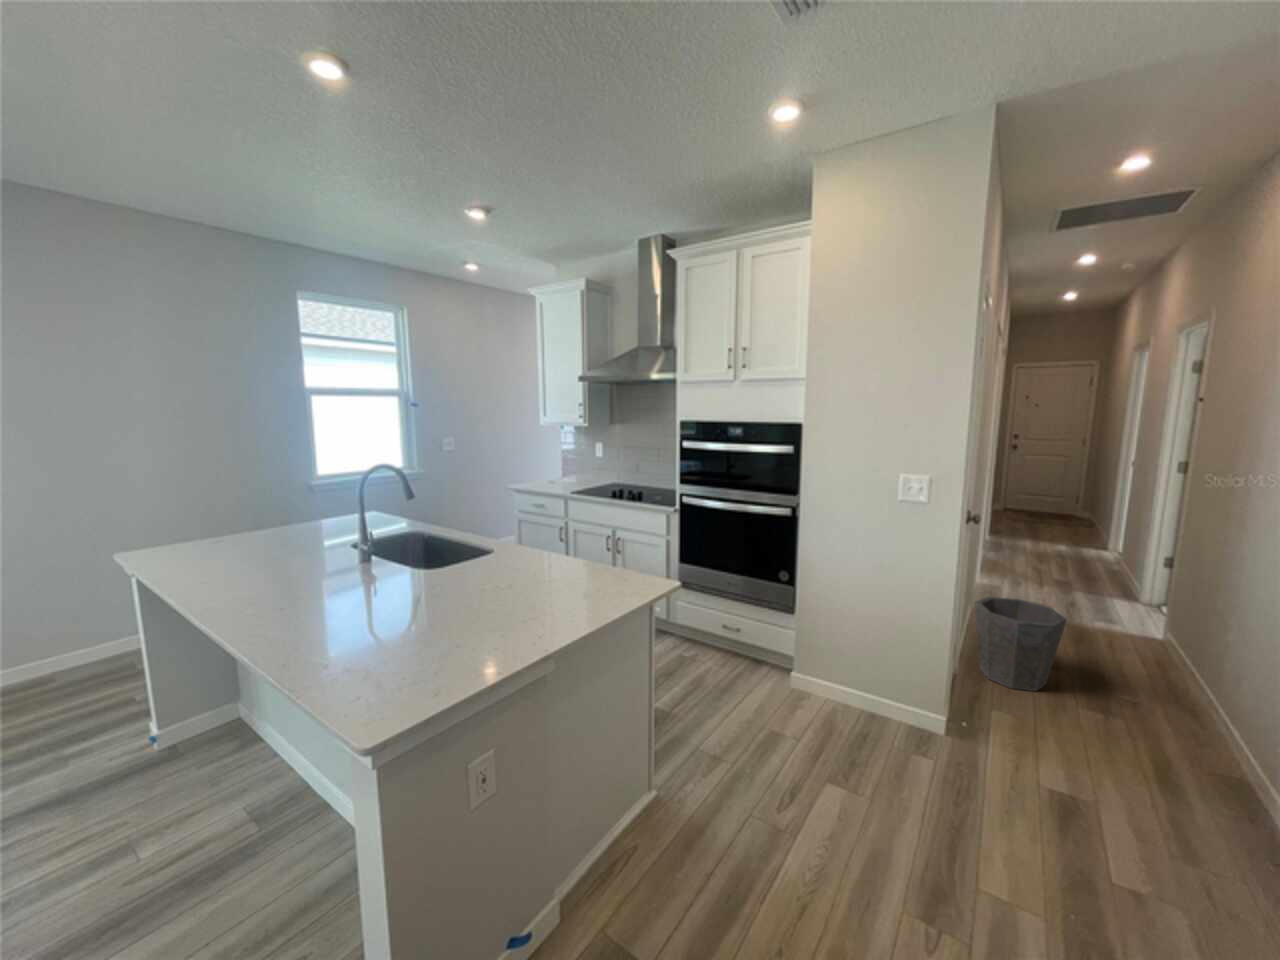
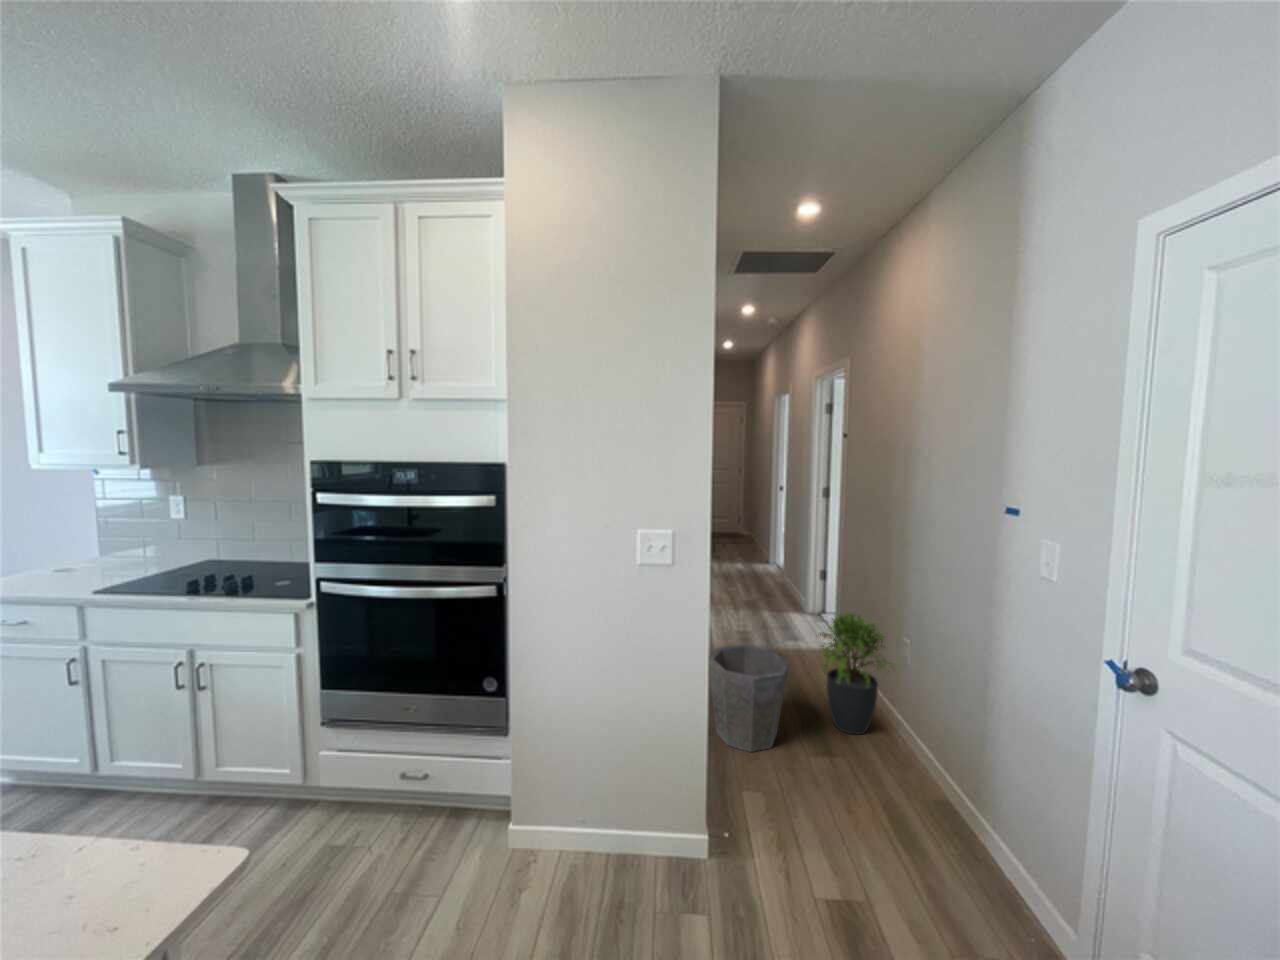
potted plant: none [1108,582,1216,708] -> present [819,613,895,735]

